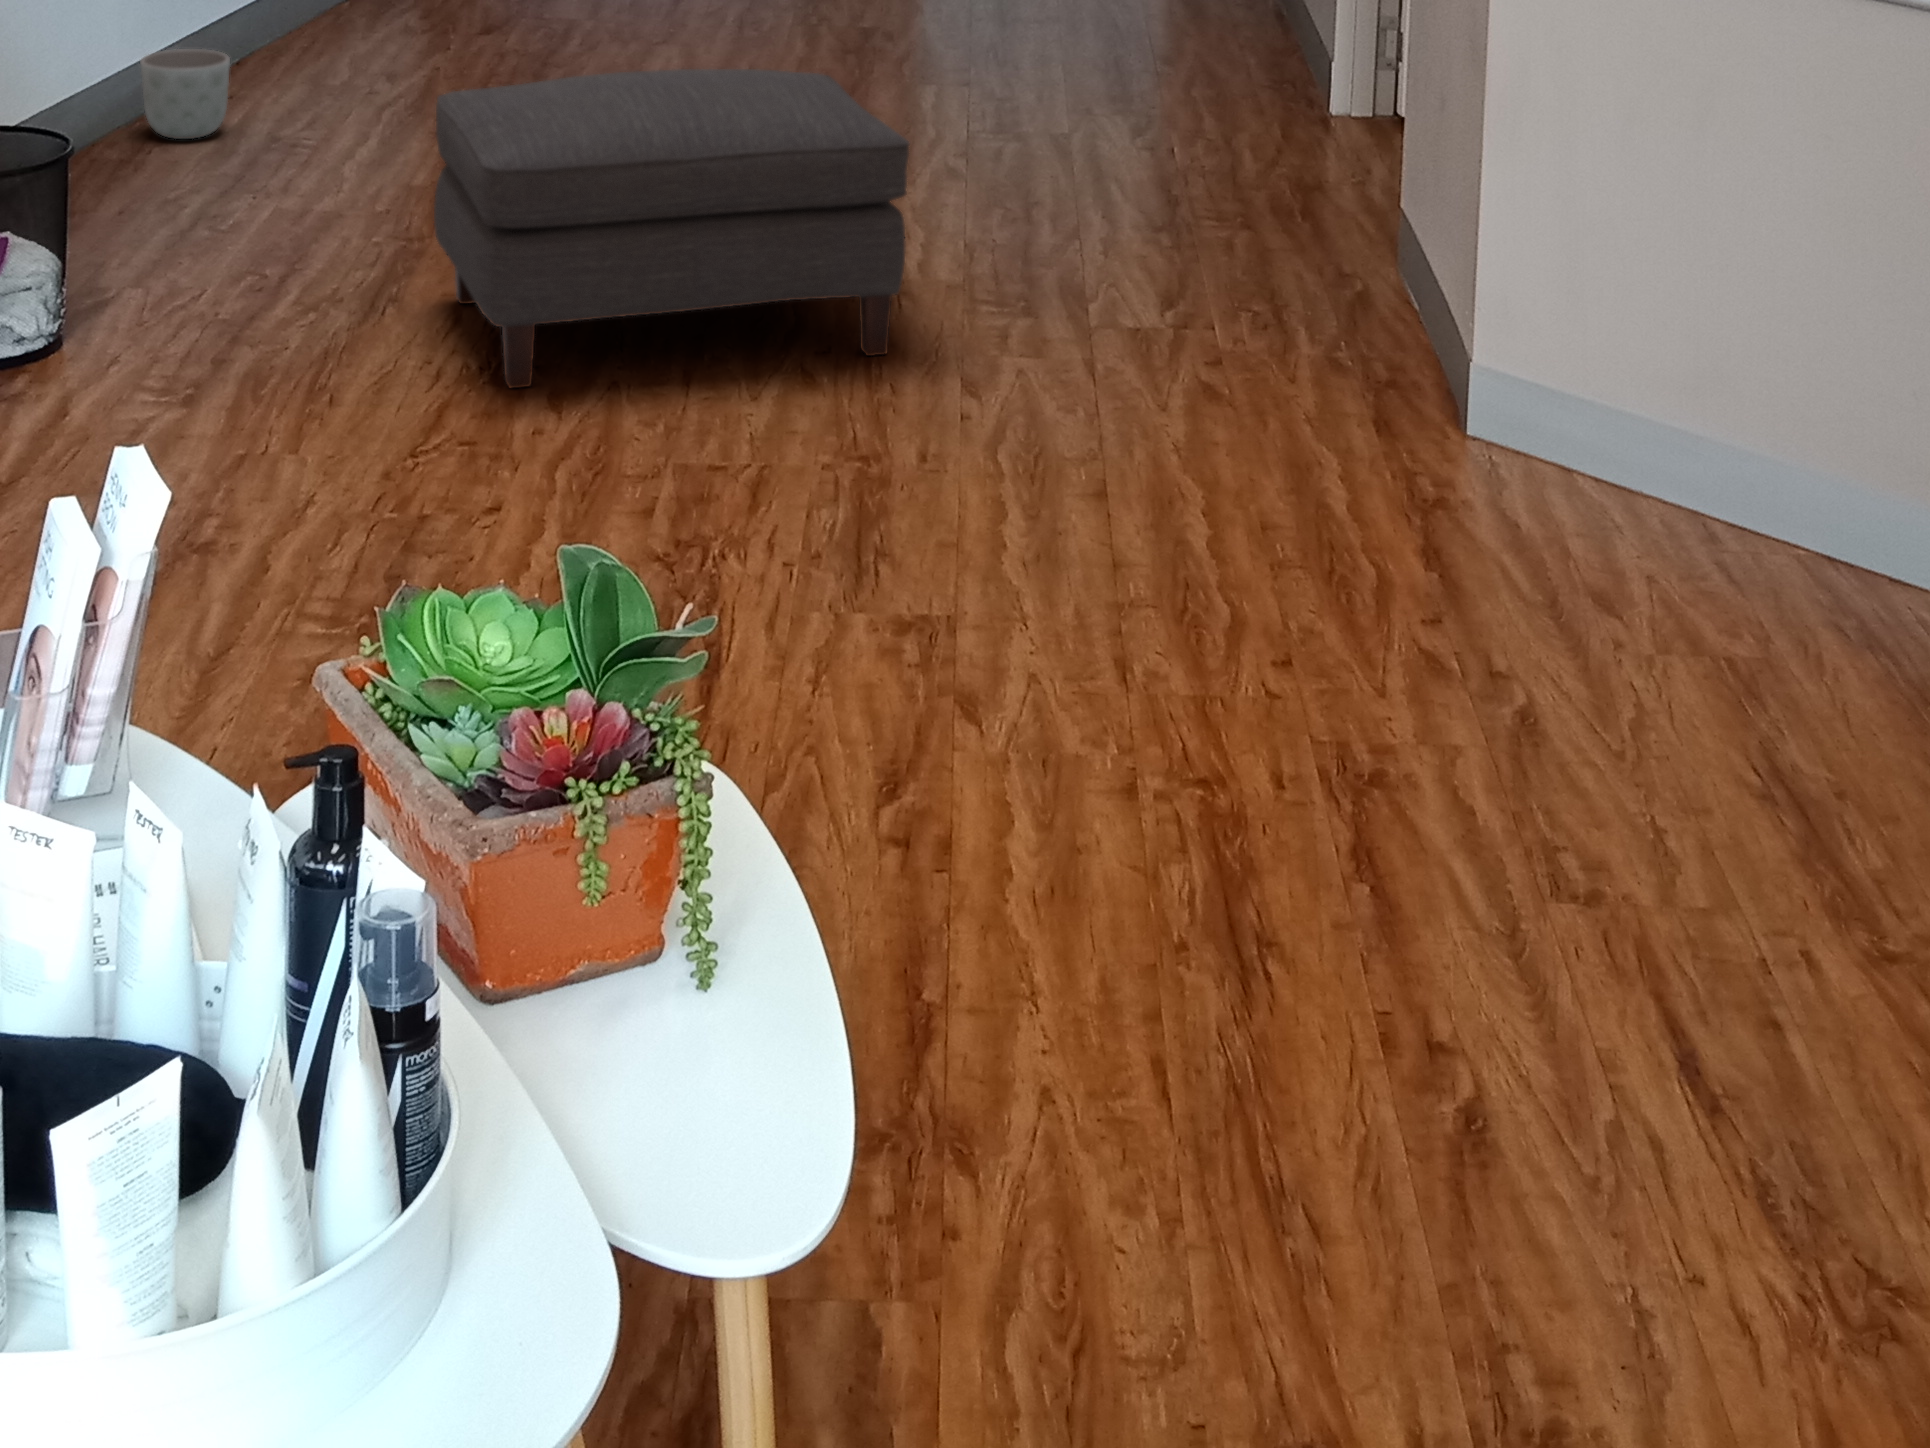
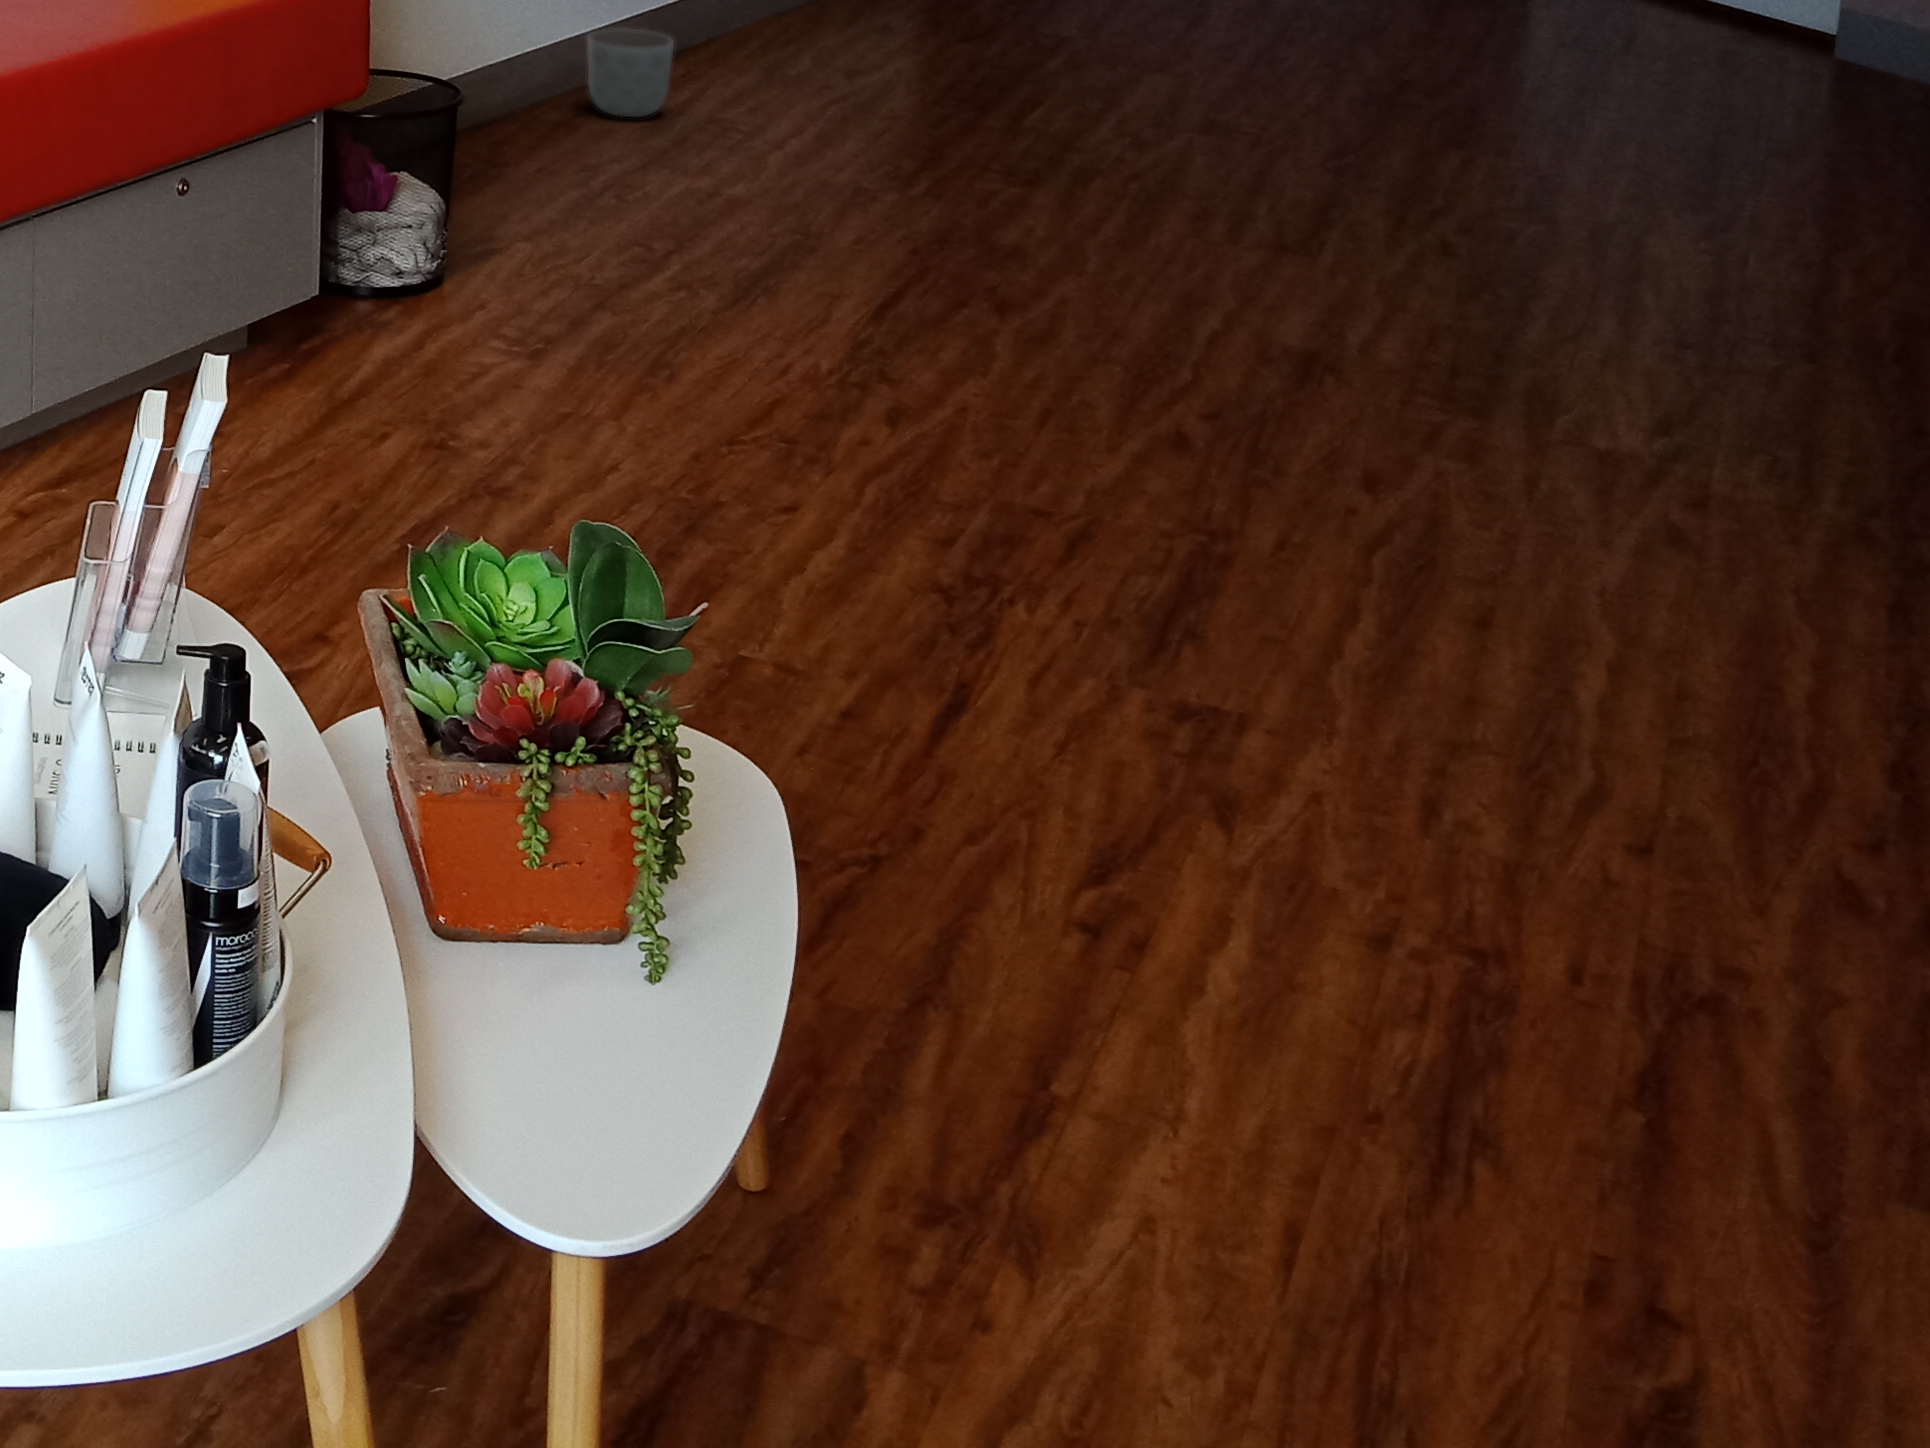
ottoman: present [434,69,909,388] -> none [819,94,1344,436]

